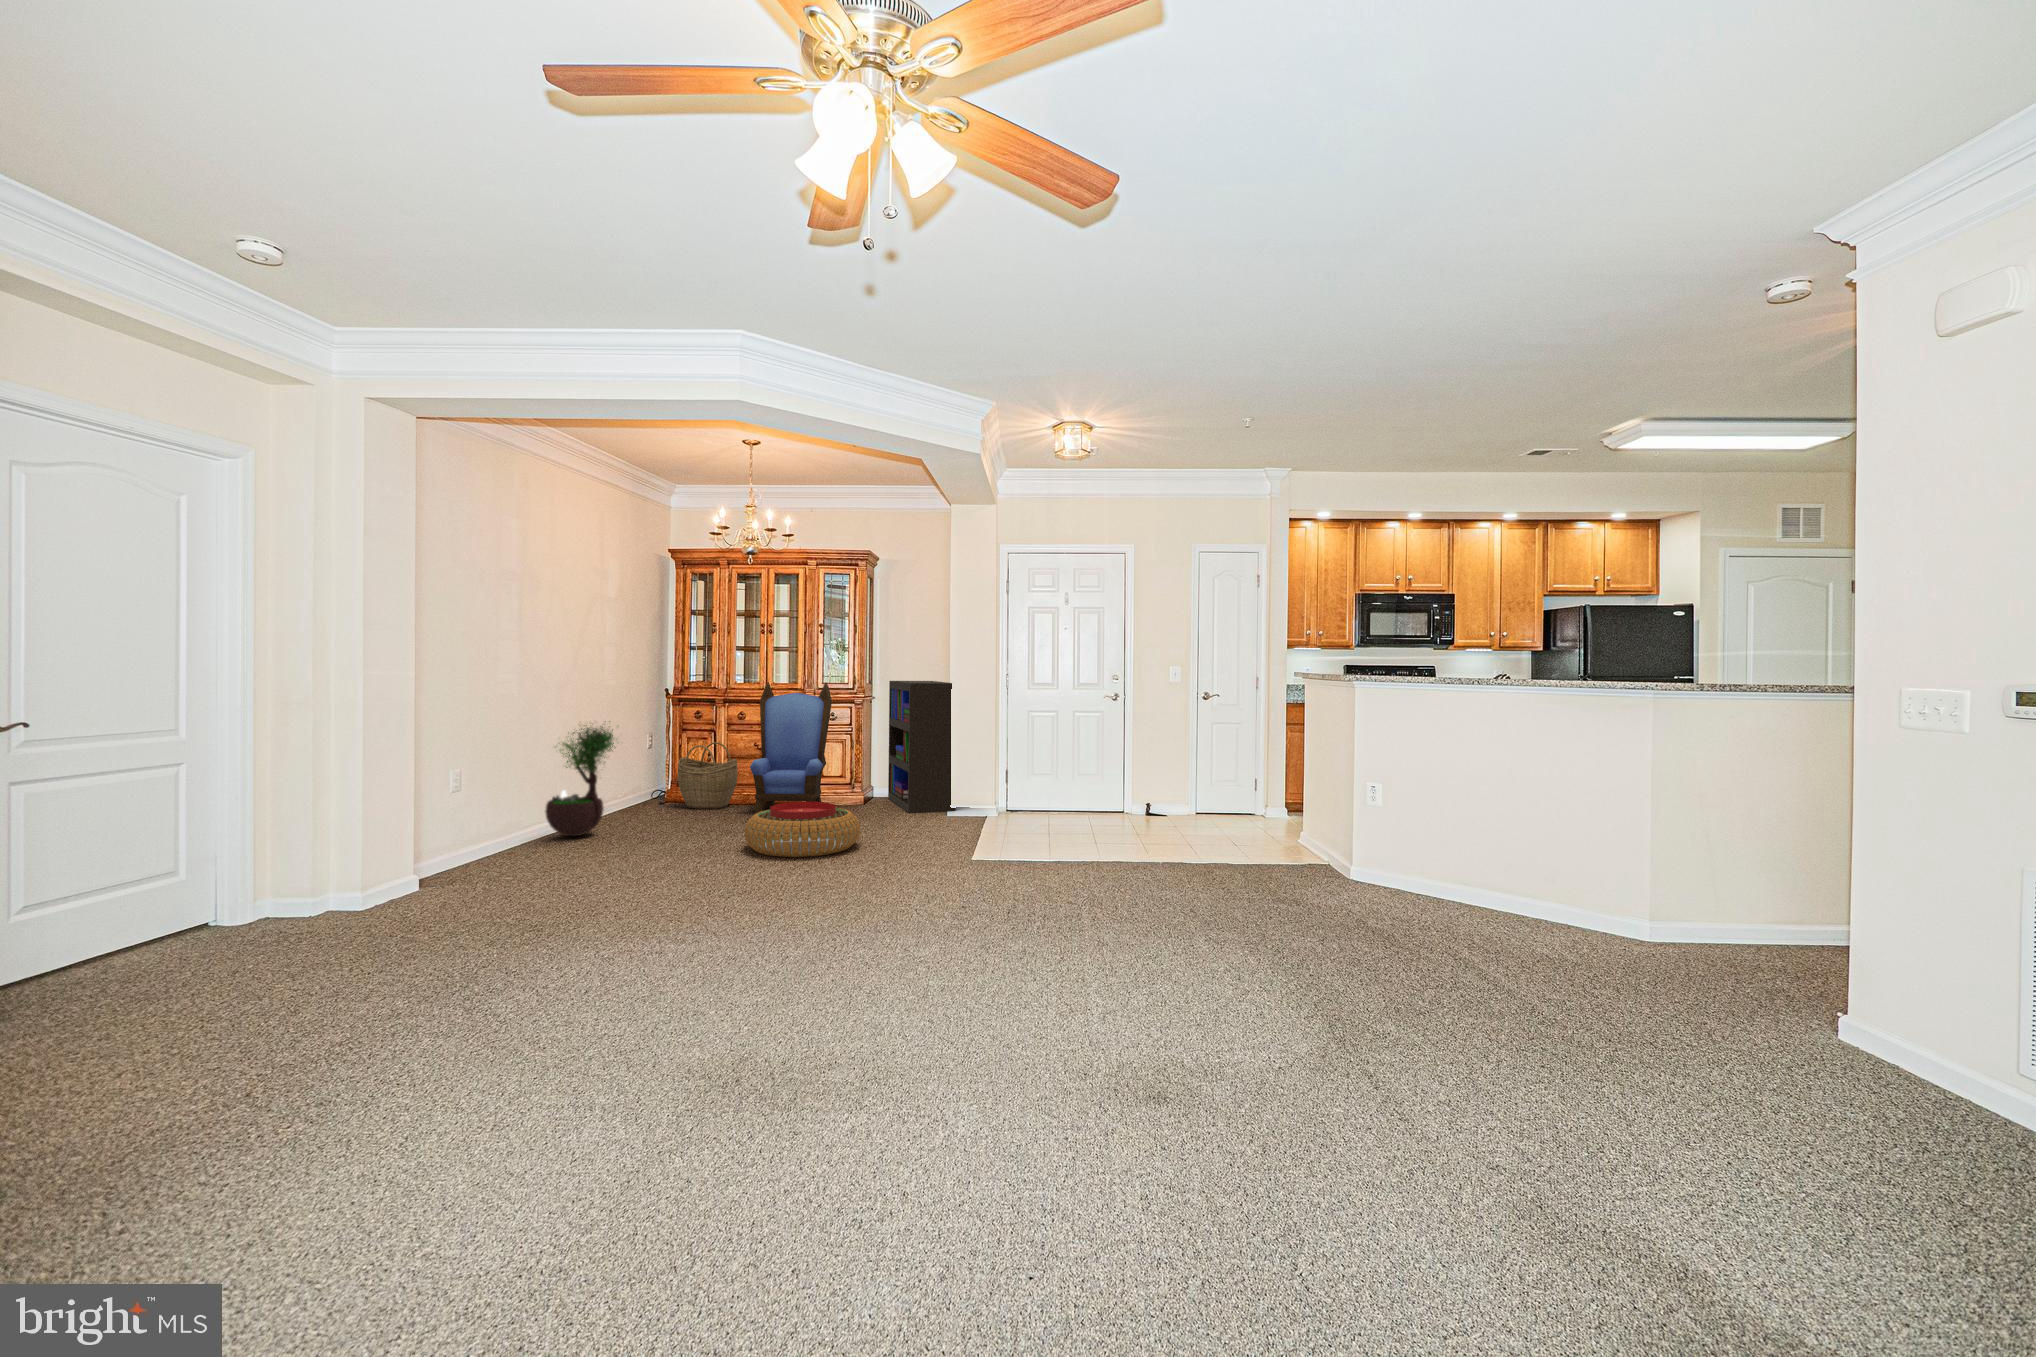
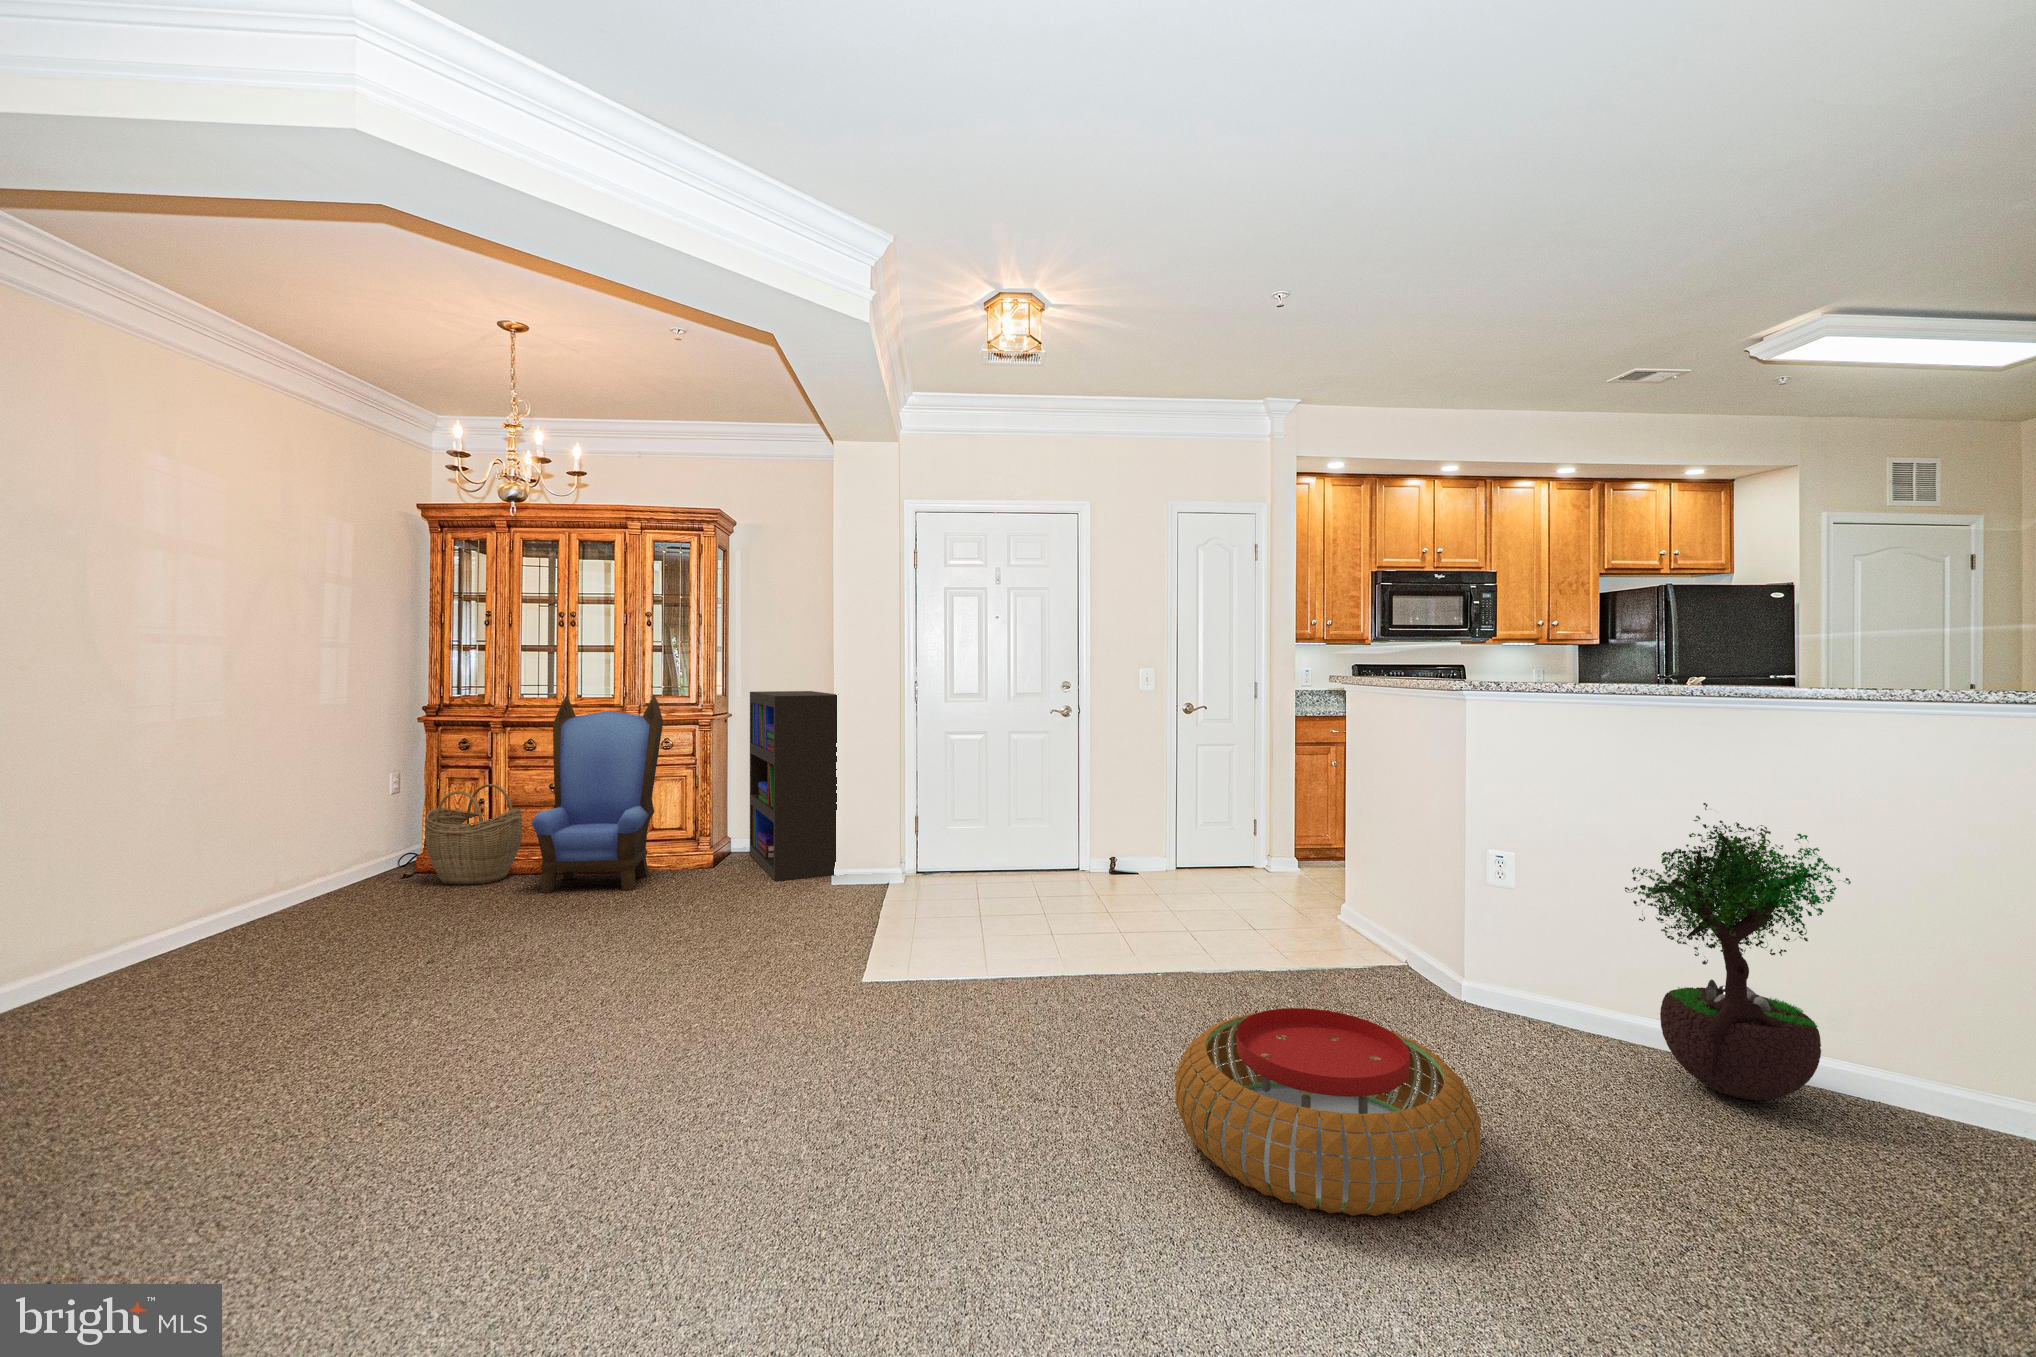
potted tree: present [545,721,617,836] -> present [1625,803,1851,1100]
pouf: present [745,802,860,857] -> present [1175,1008,1481,1216]

